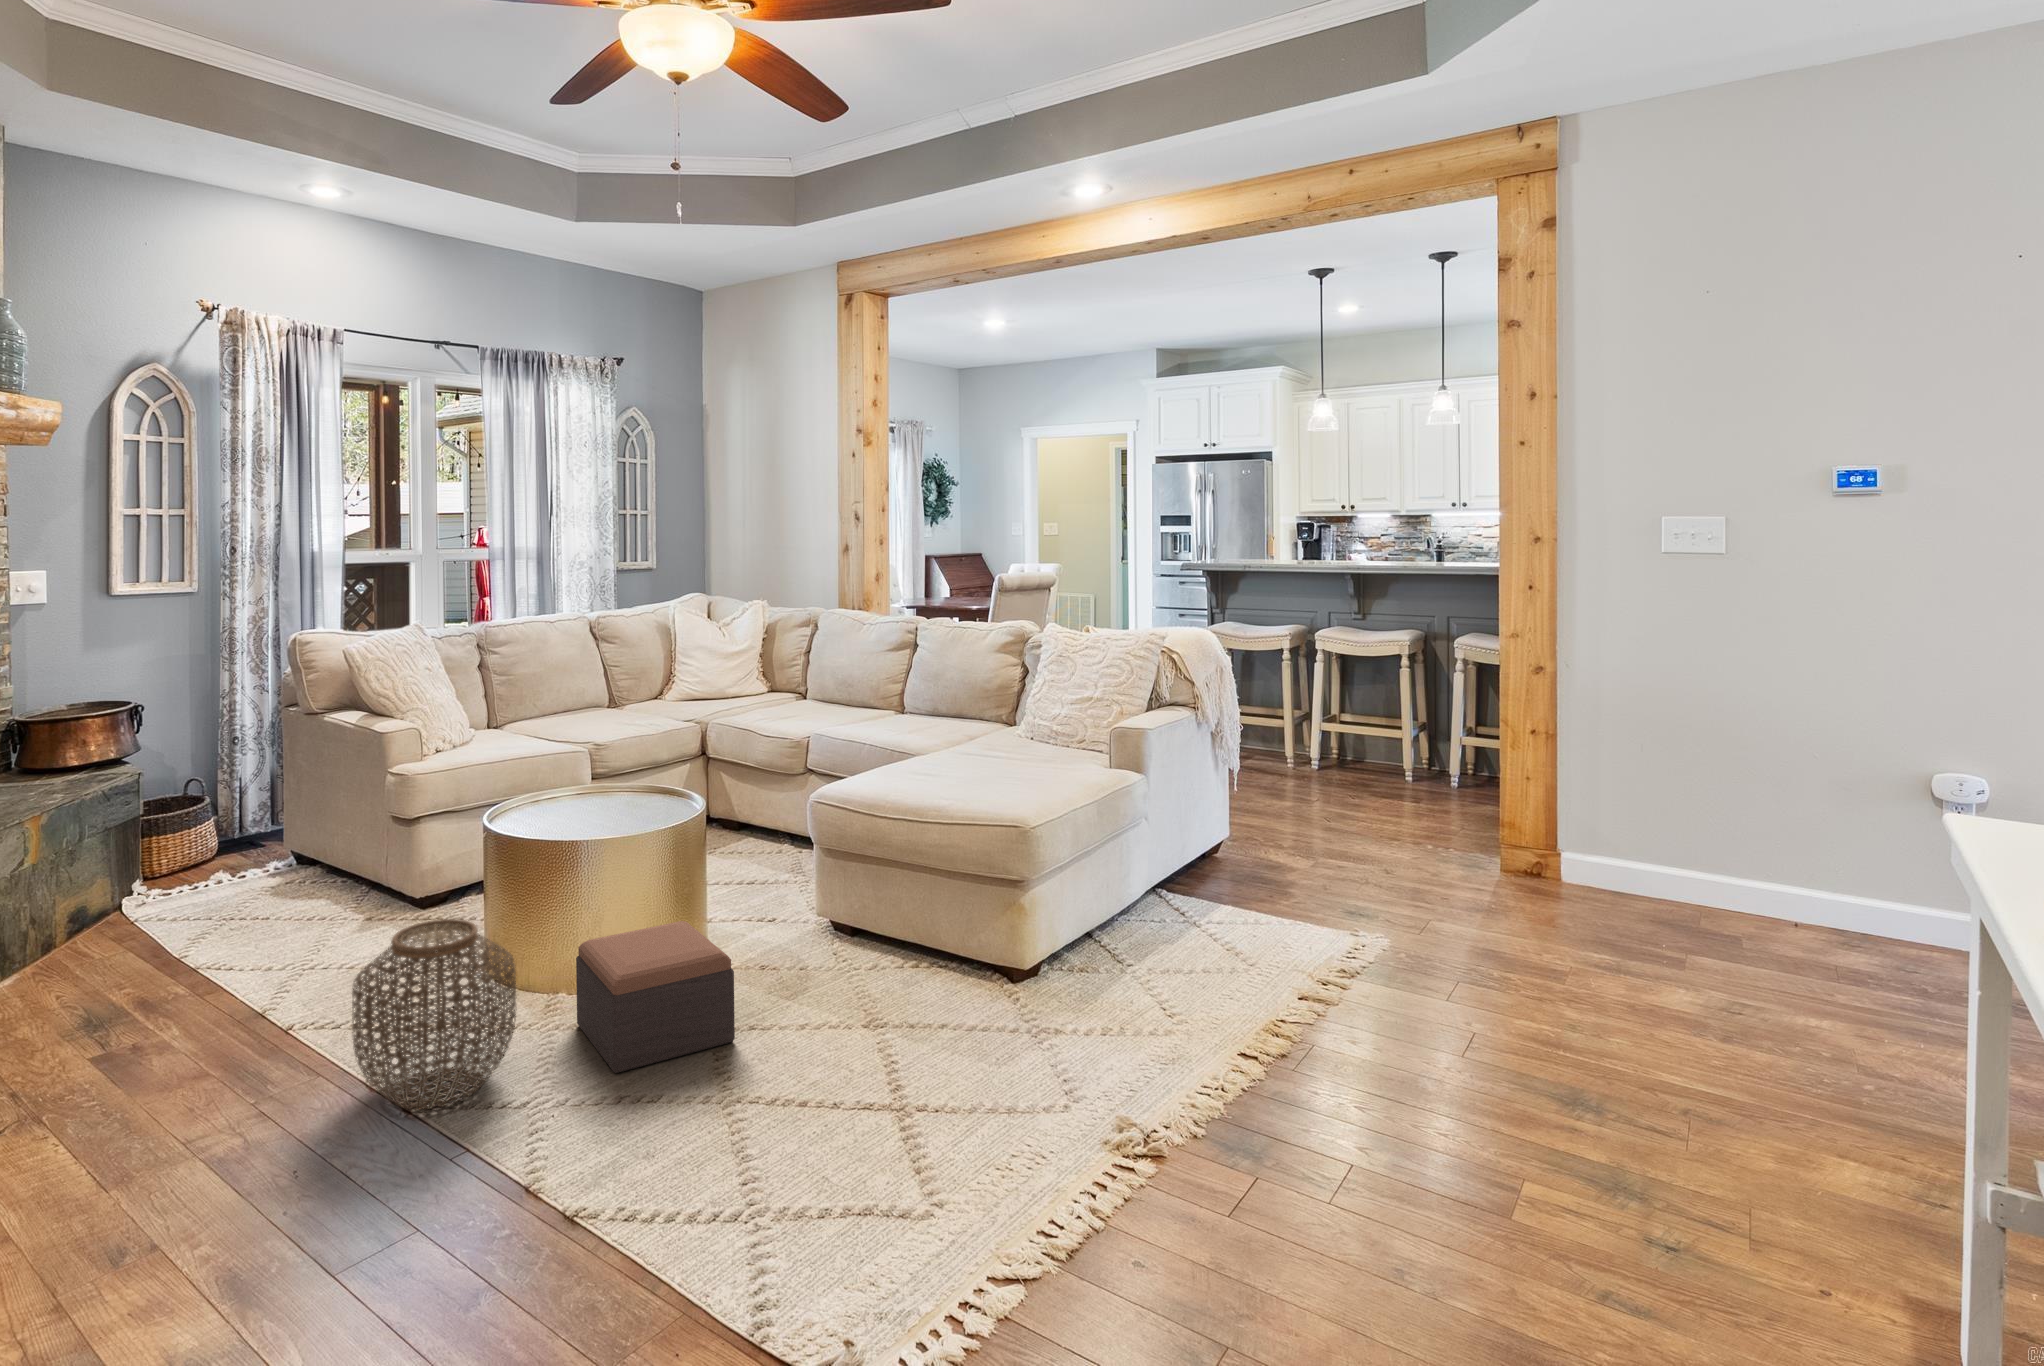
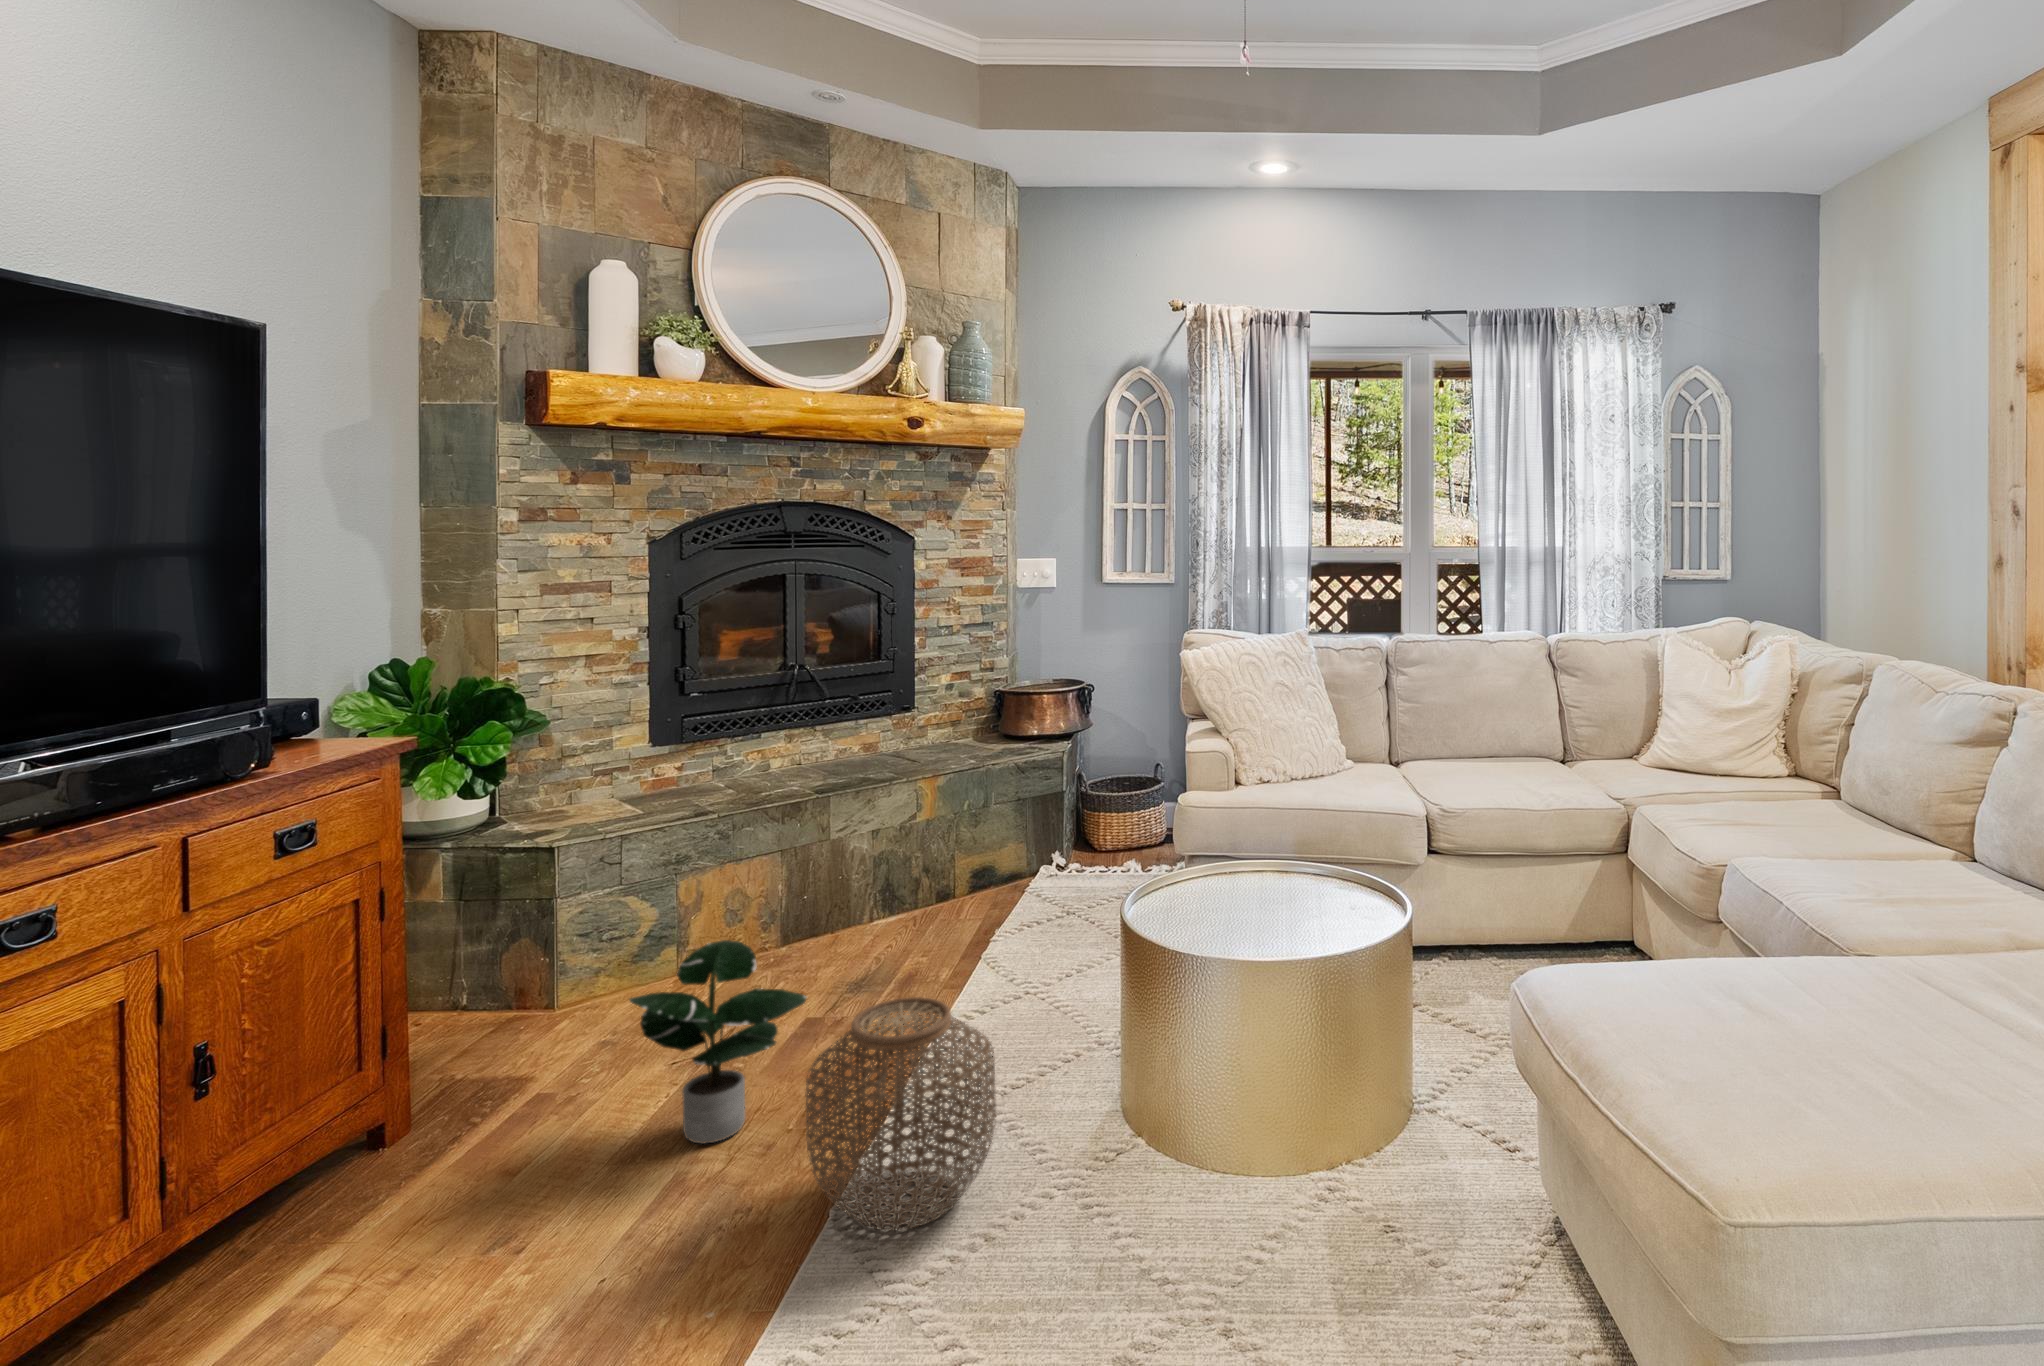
footstool: present [576,921,735,1073] -> none [1039,1083,1263,1322]
potted plant: none [61,955,256,1150] -> present [629,940,807,1144]

